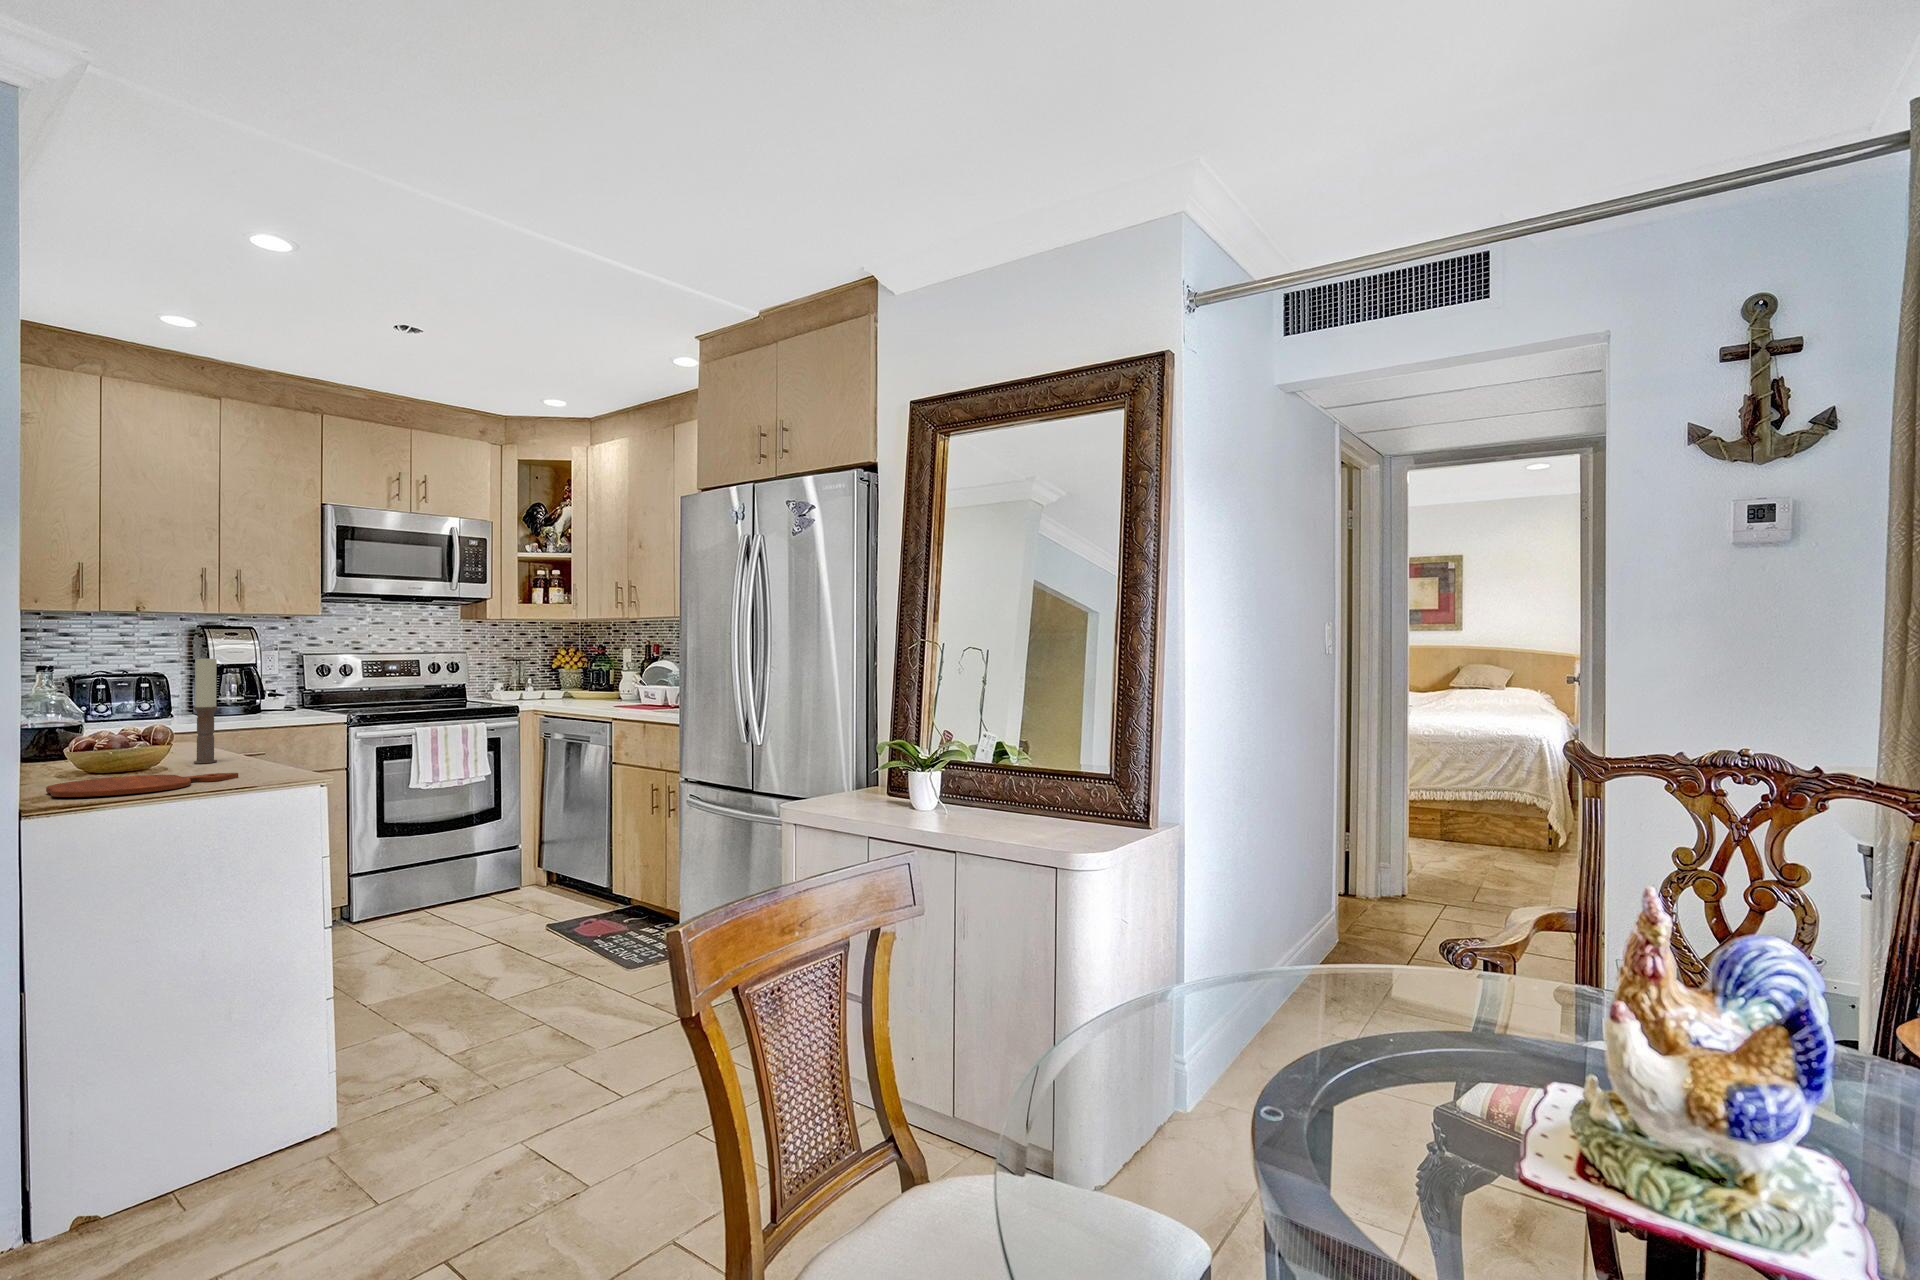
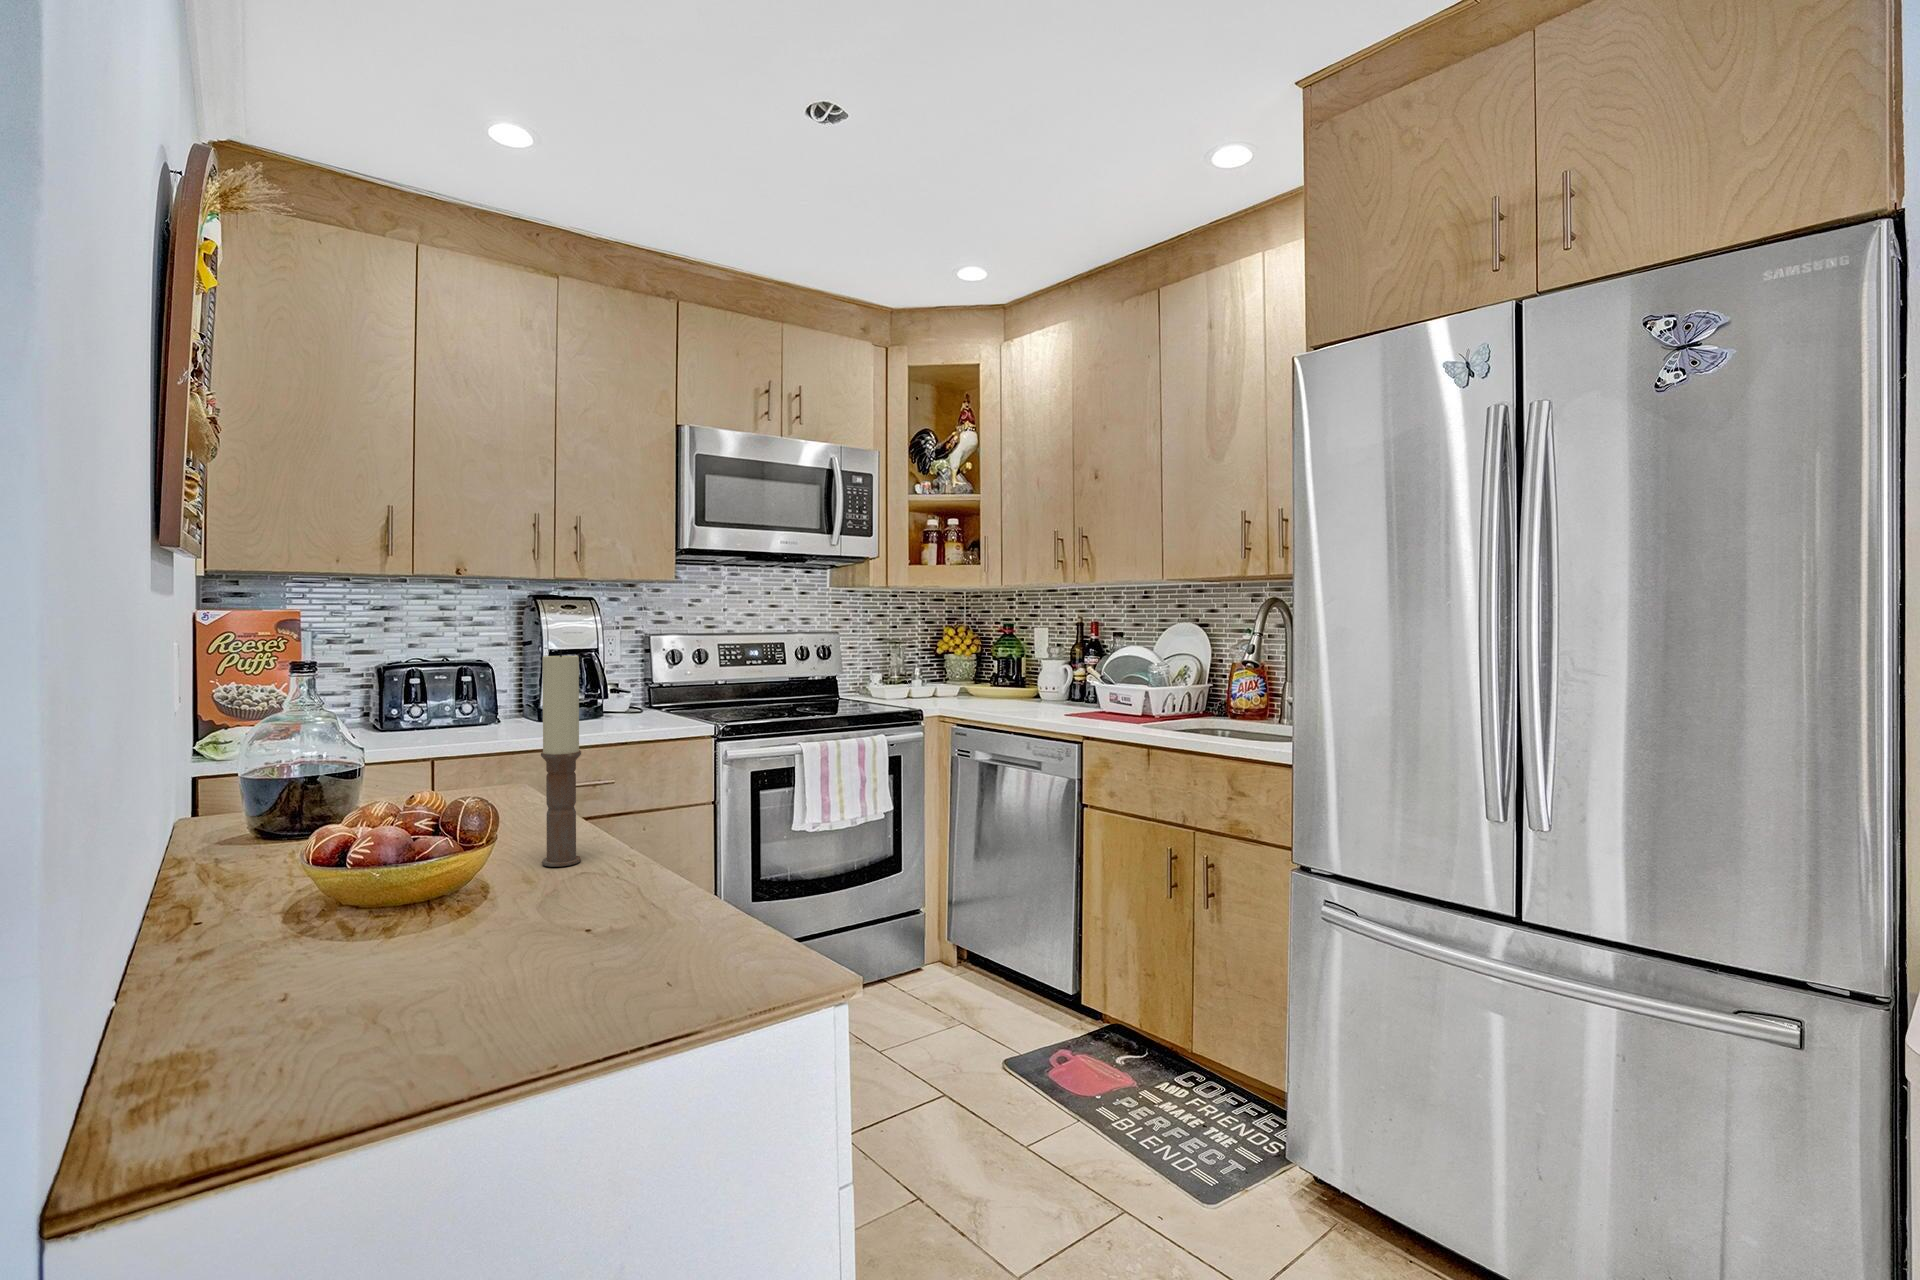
cutting board: present [46,773,238,797] -> none [232,931,641,1058]

